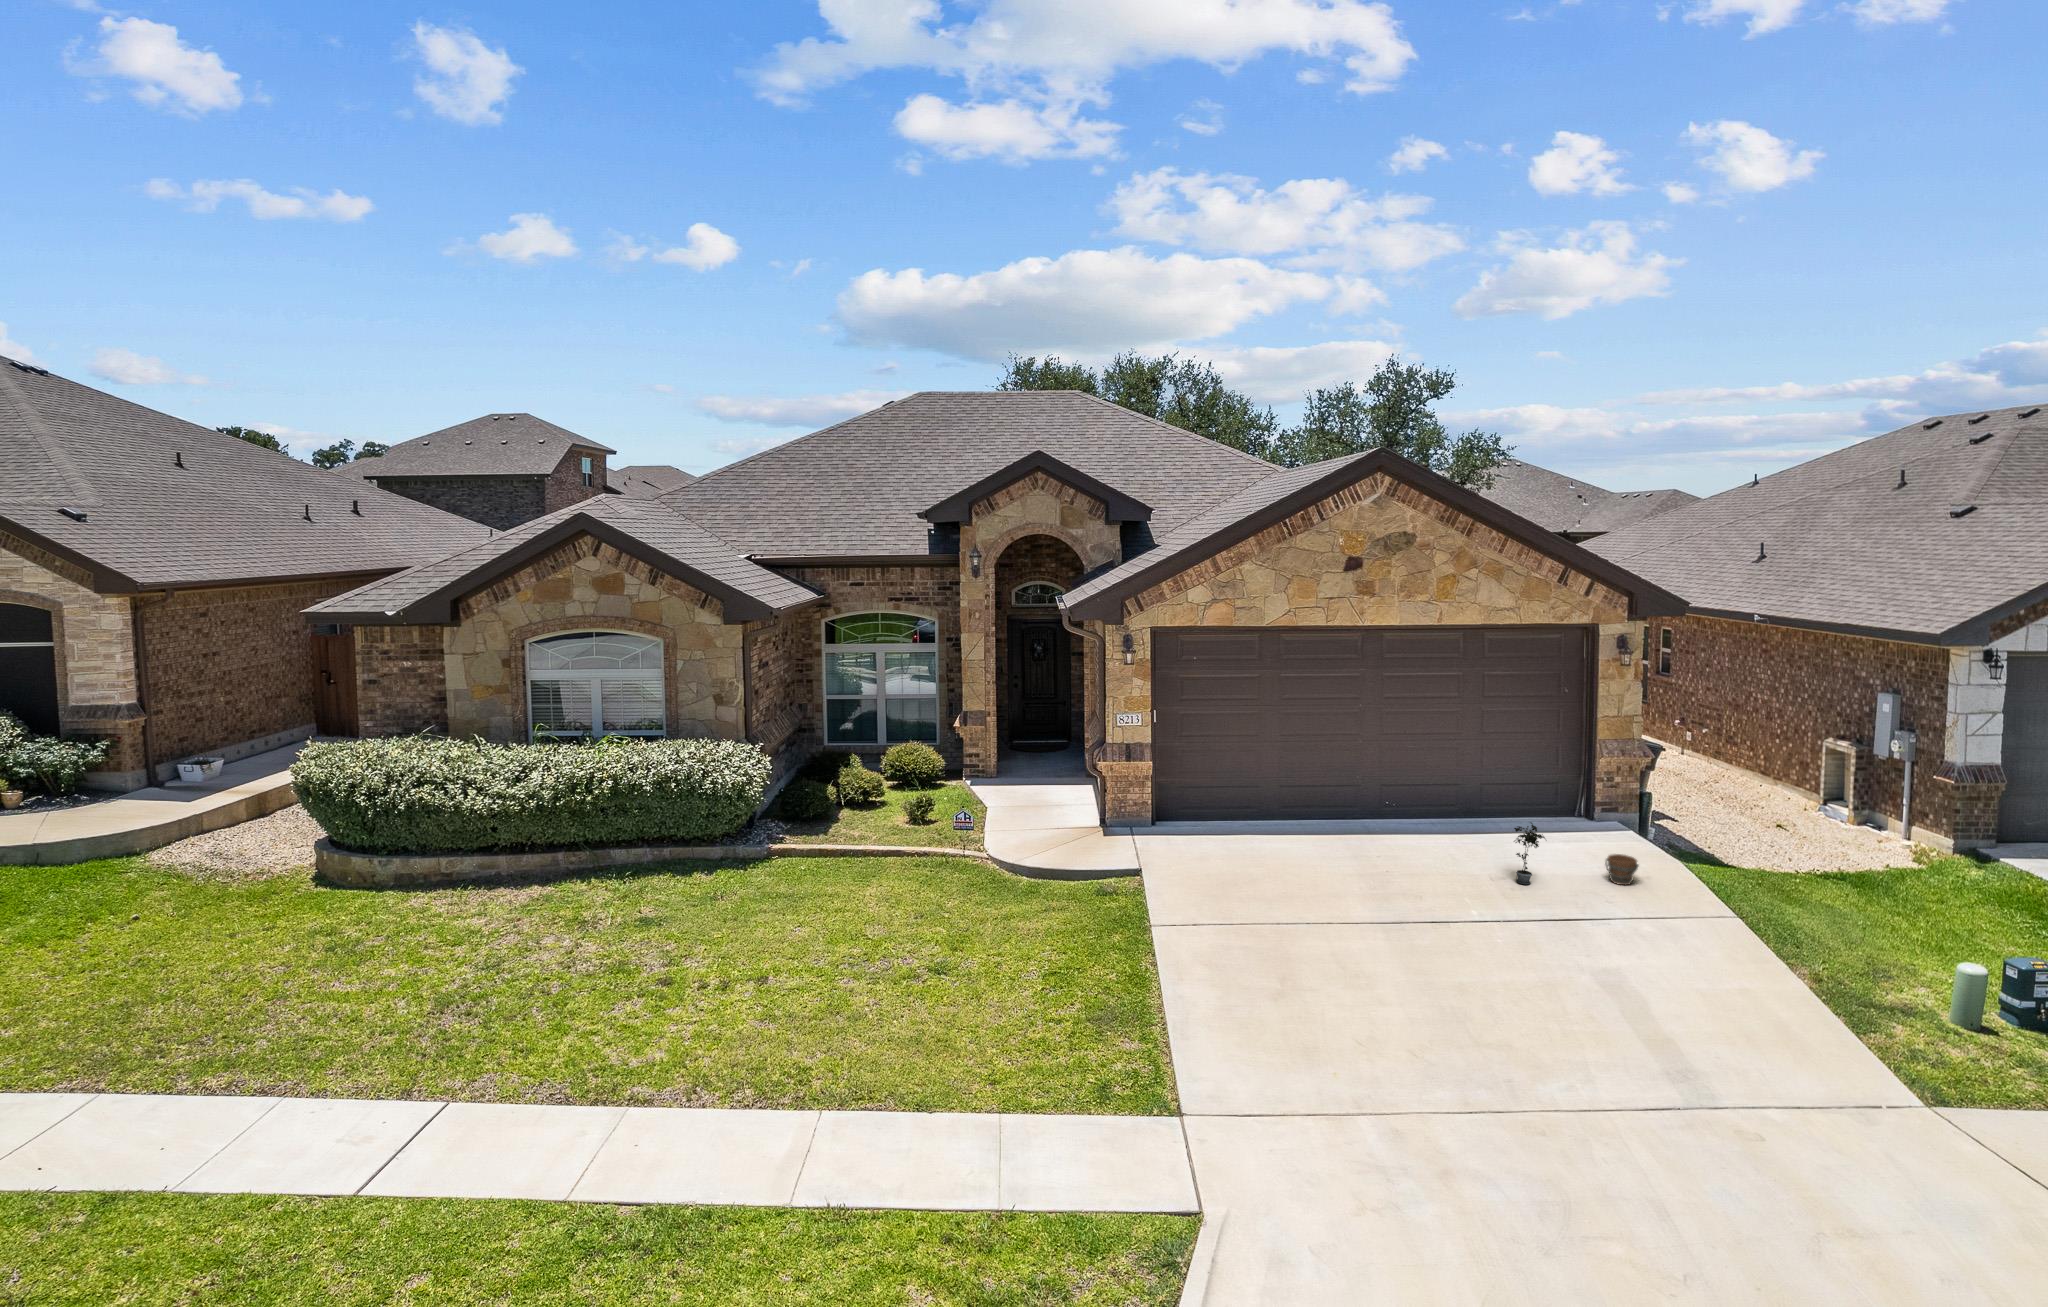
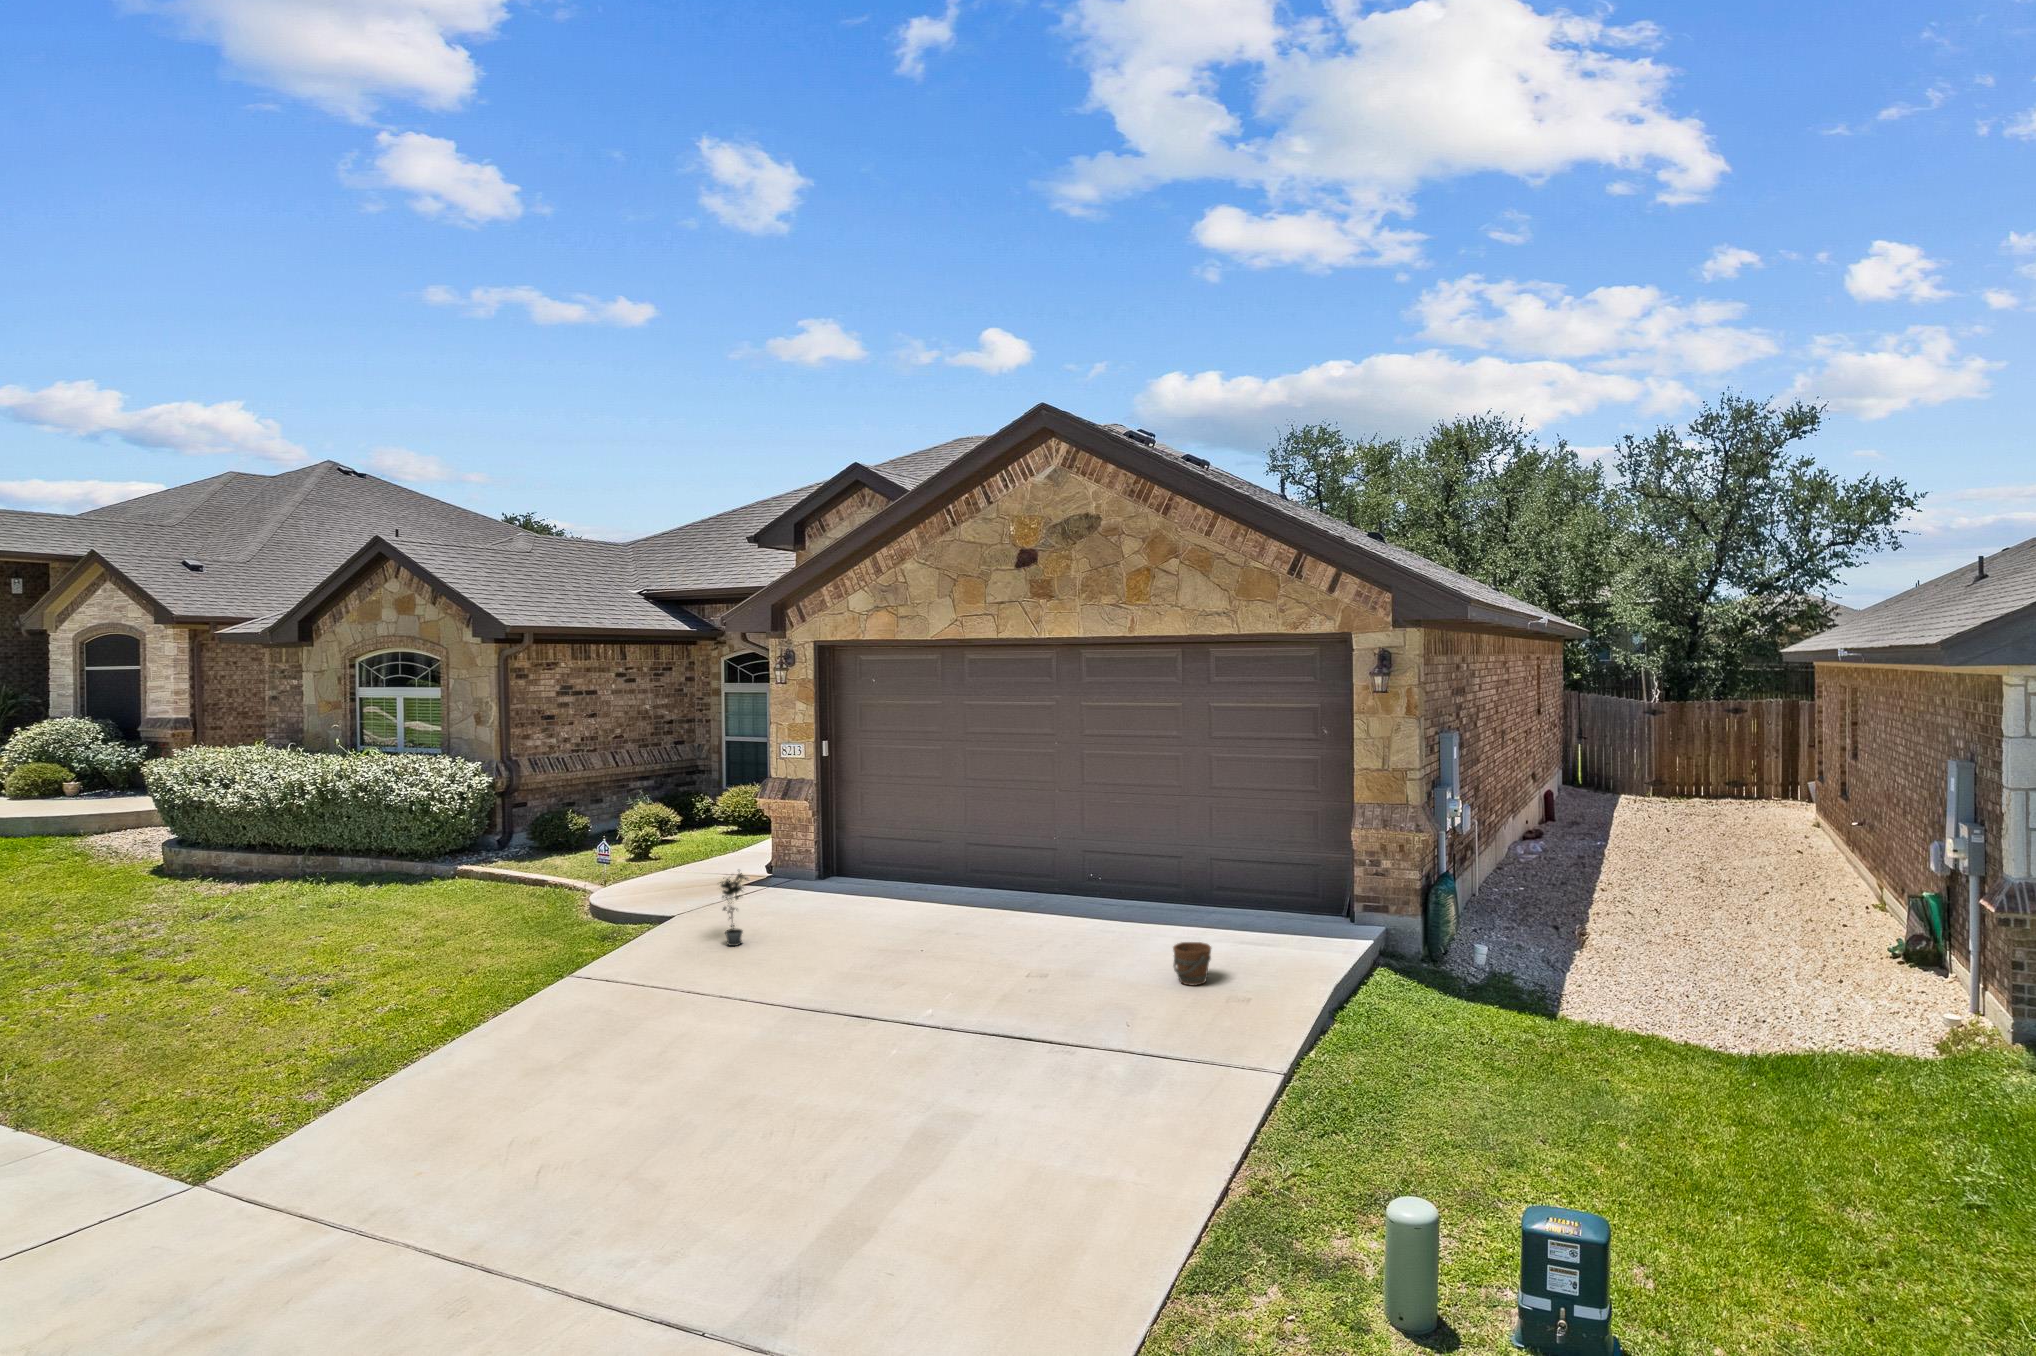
potted plant: present [1514,823,1545,885] -> present [720,873,747,946]

